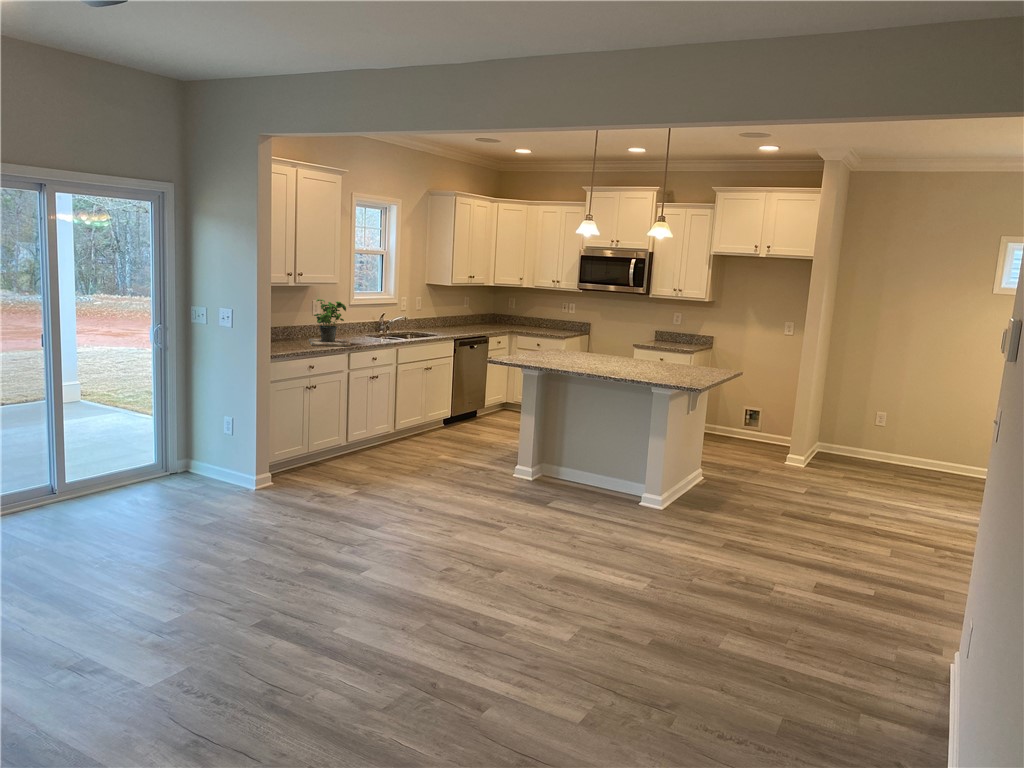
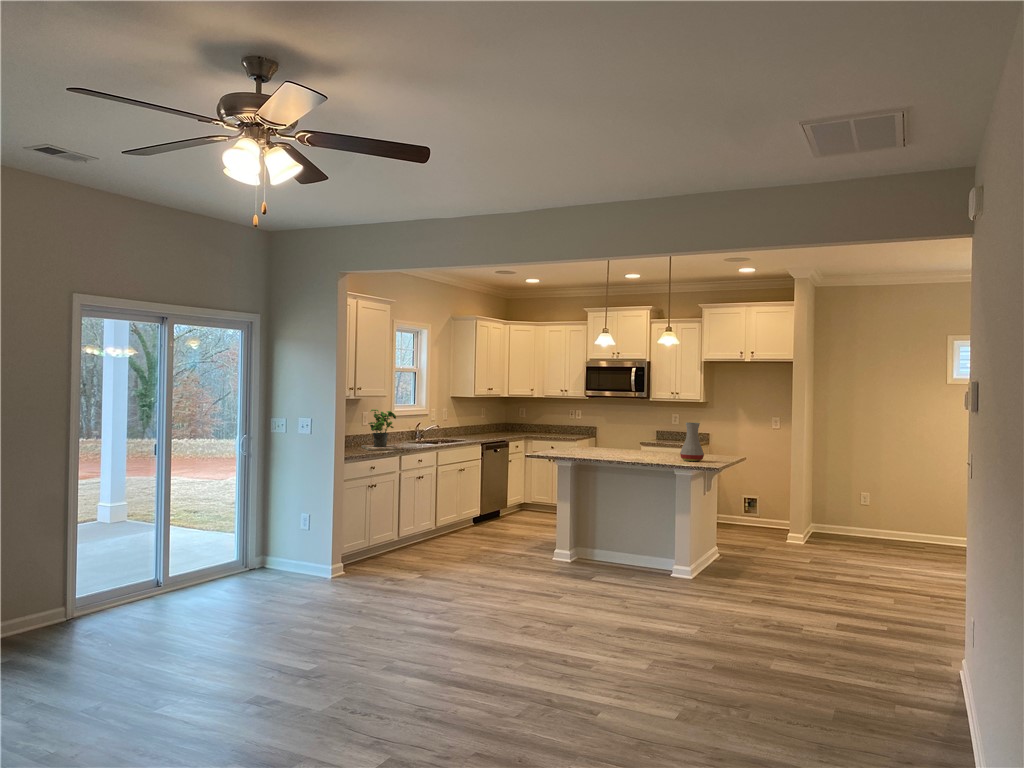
vase: none [660,331,687,377] -> present [680,423,704,462]

